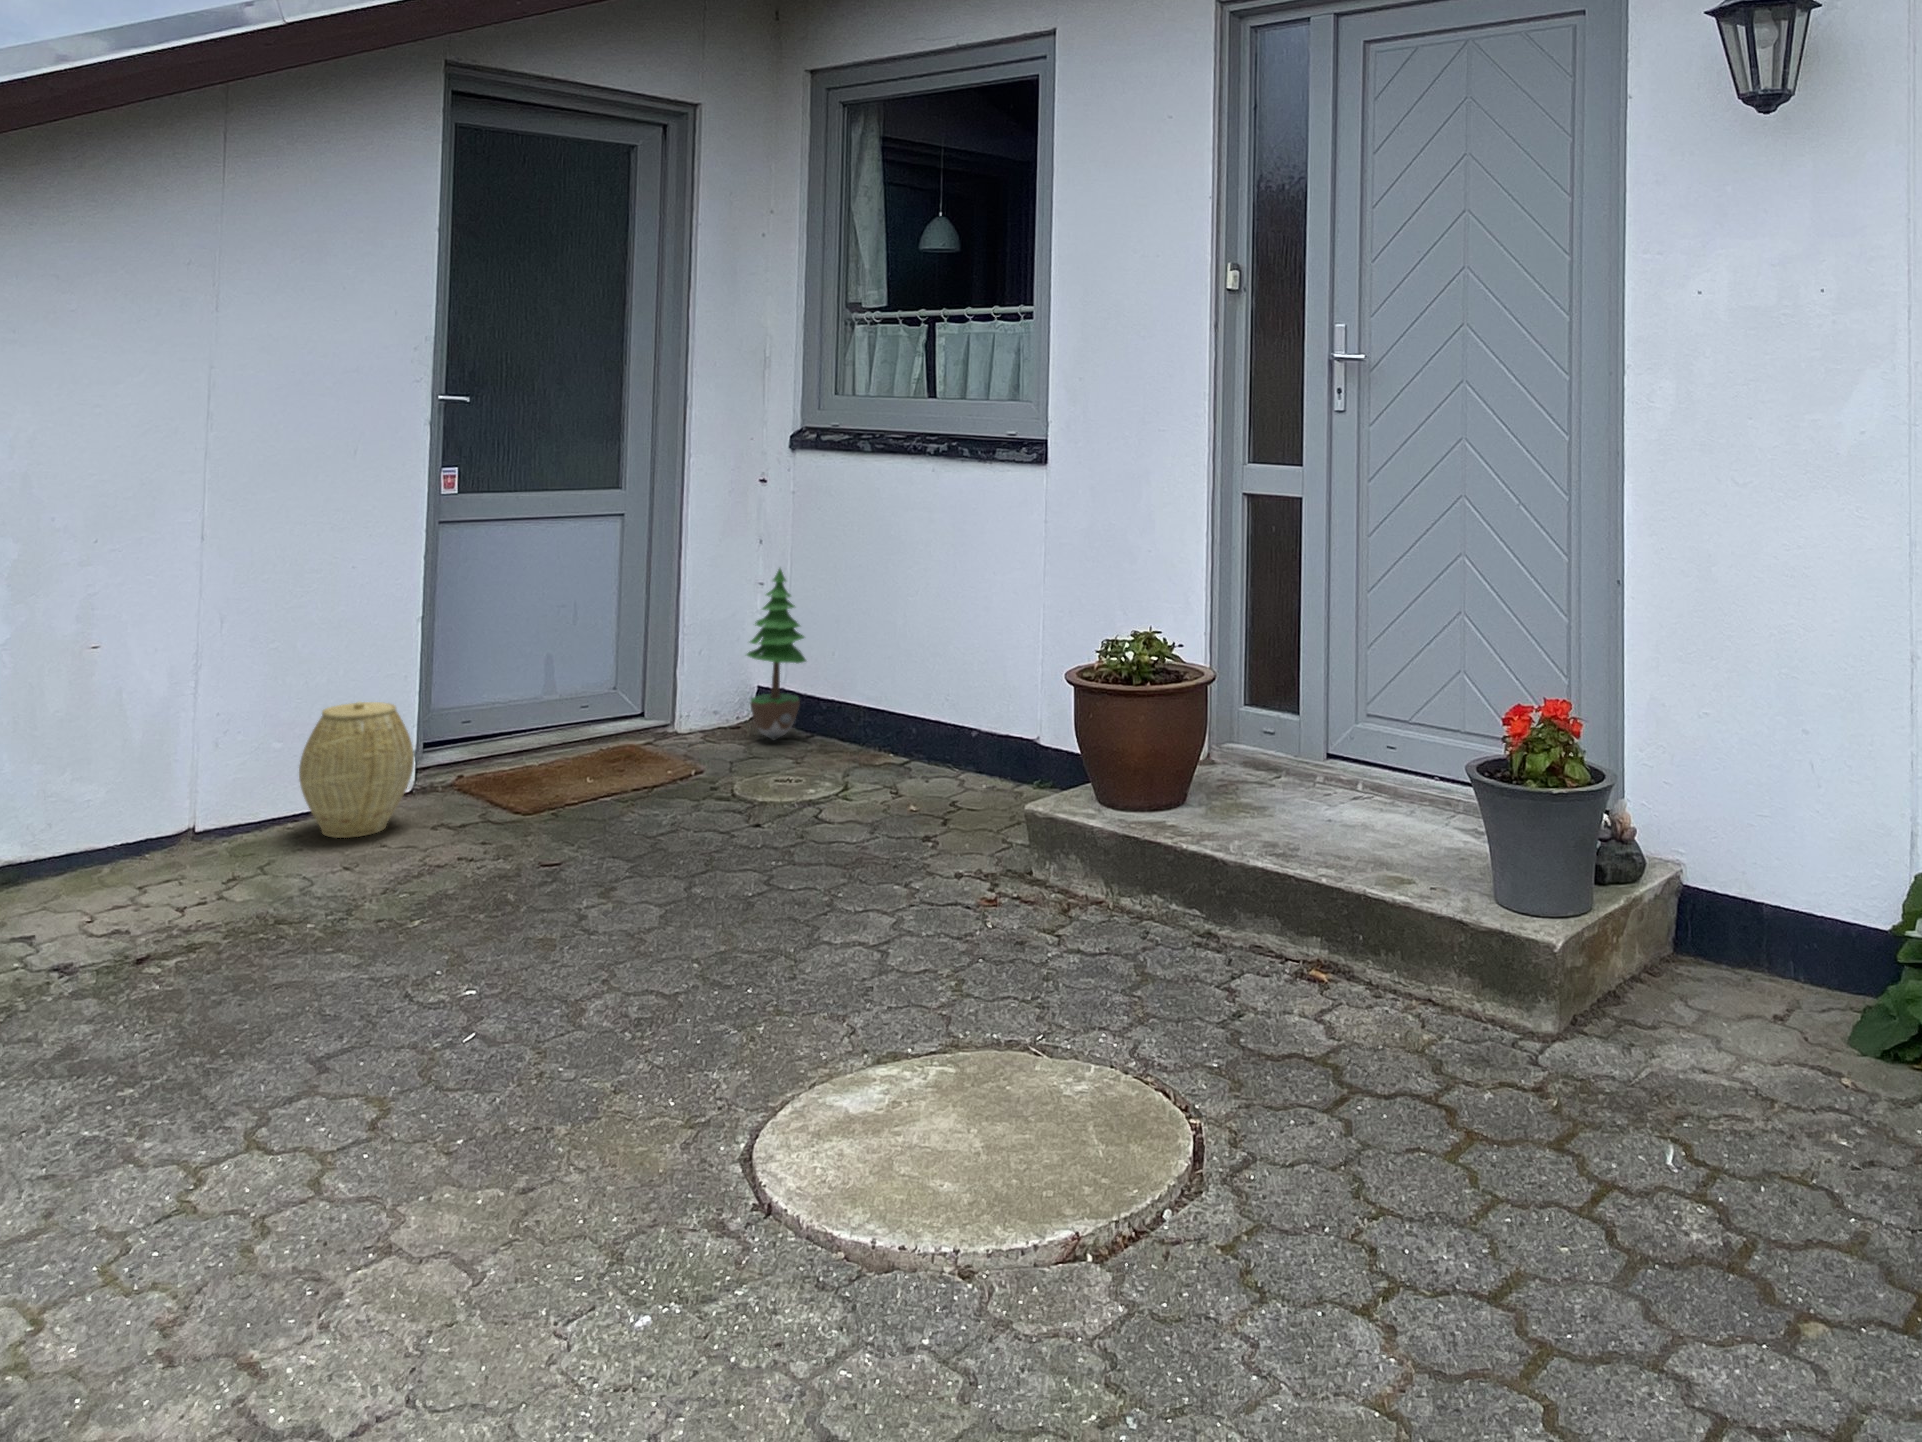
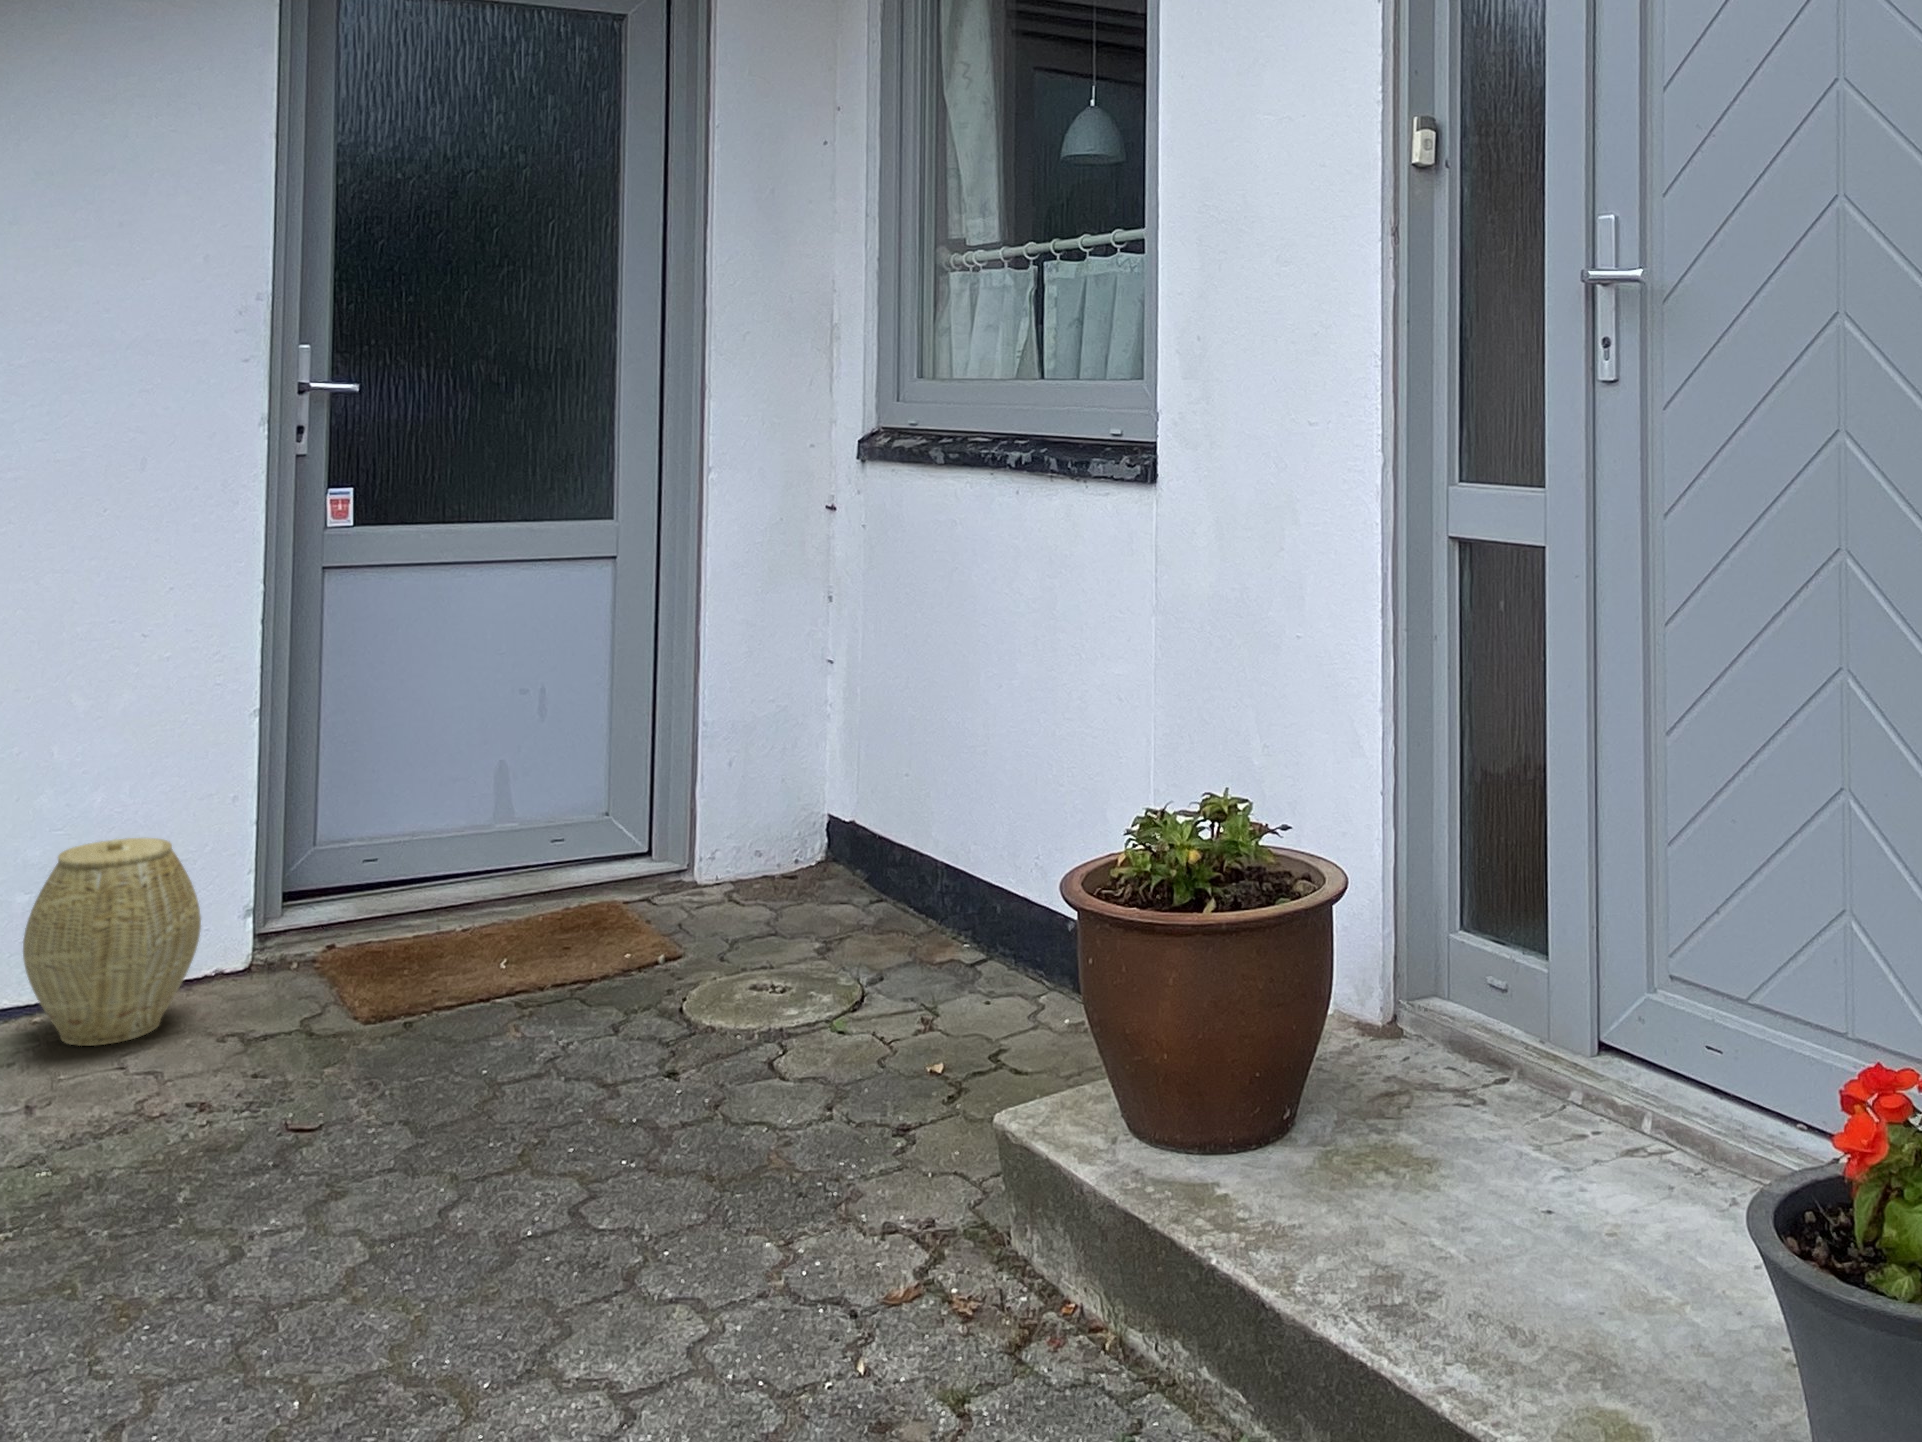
potted tree: present [747,569,806,741] -> none [777,639,871,903]

